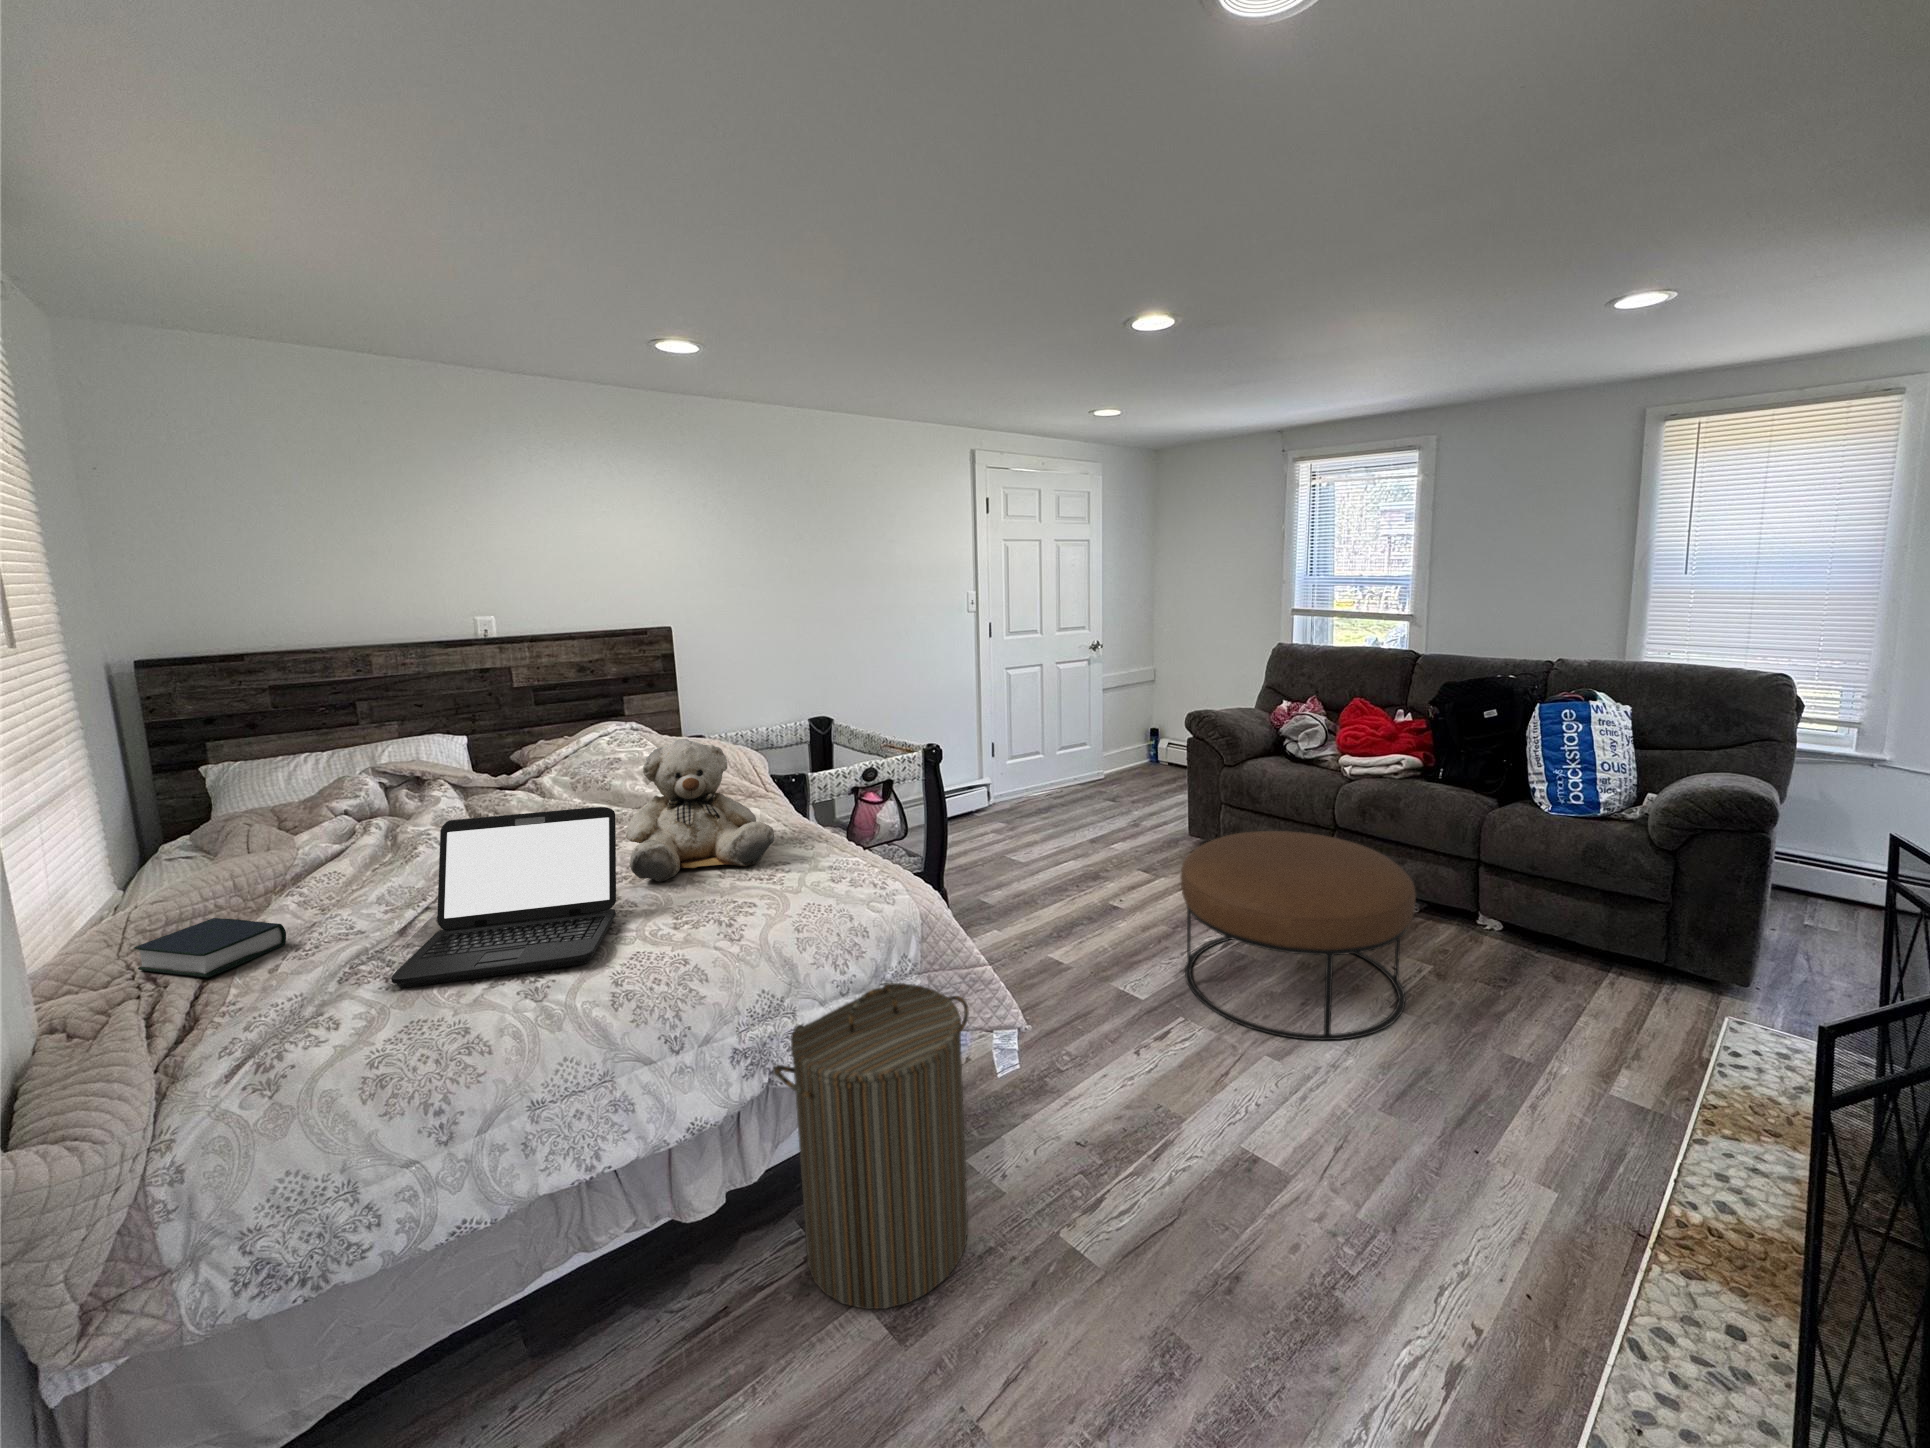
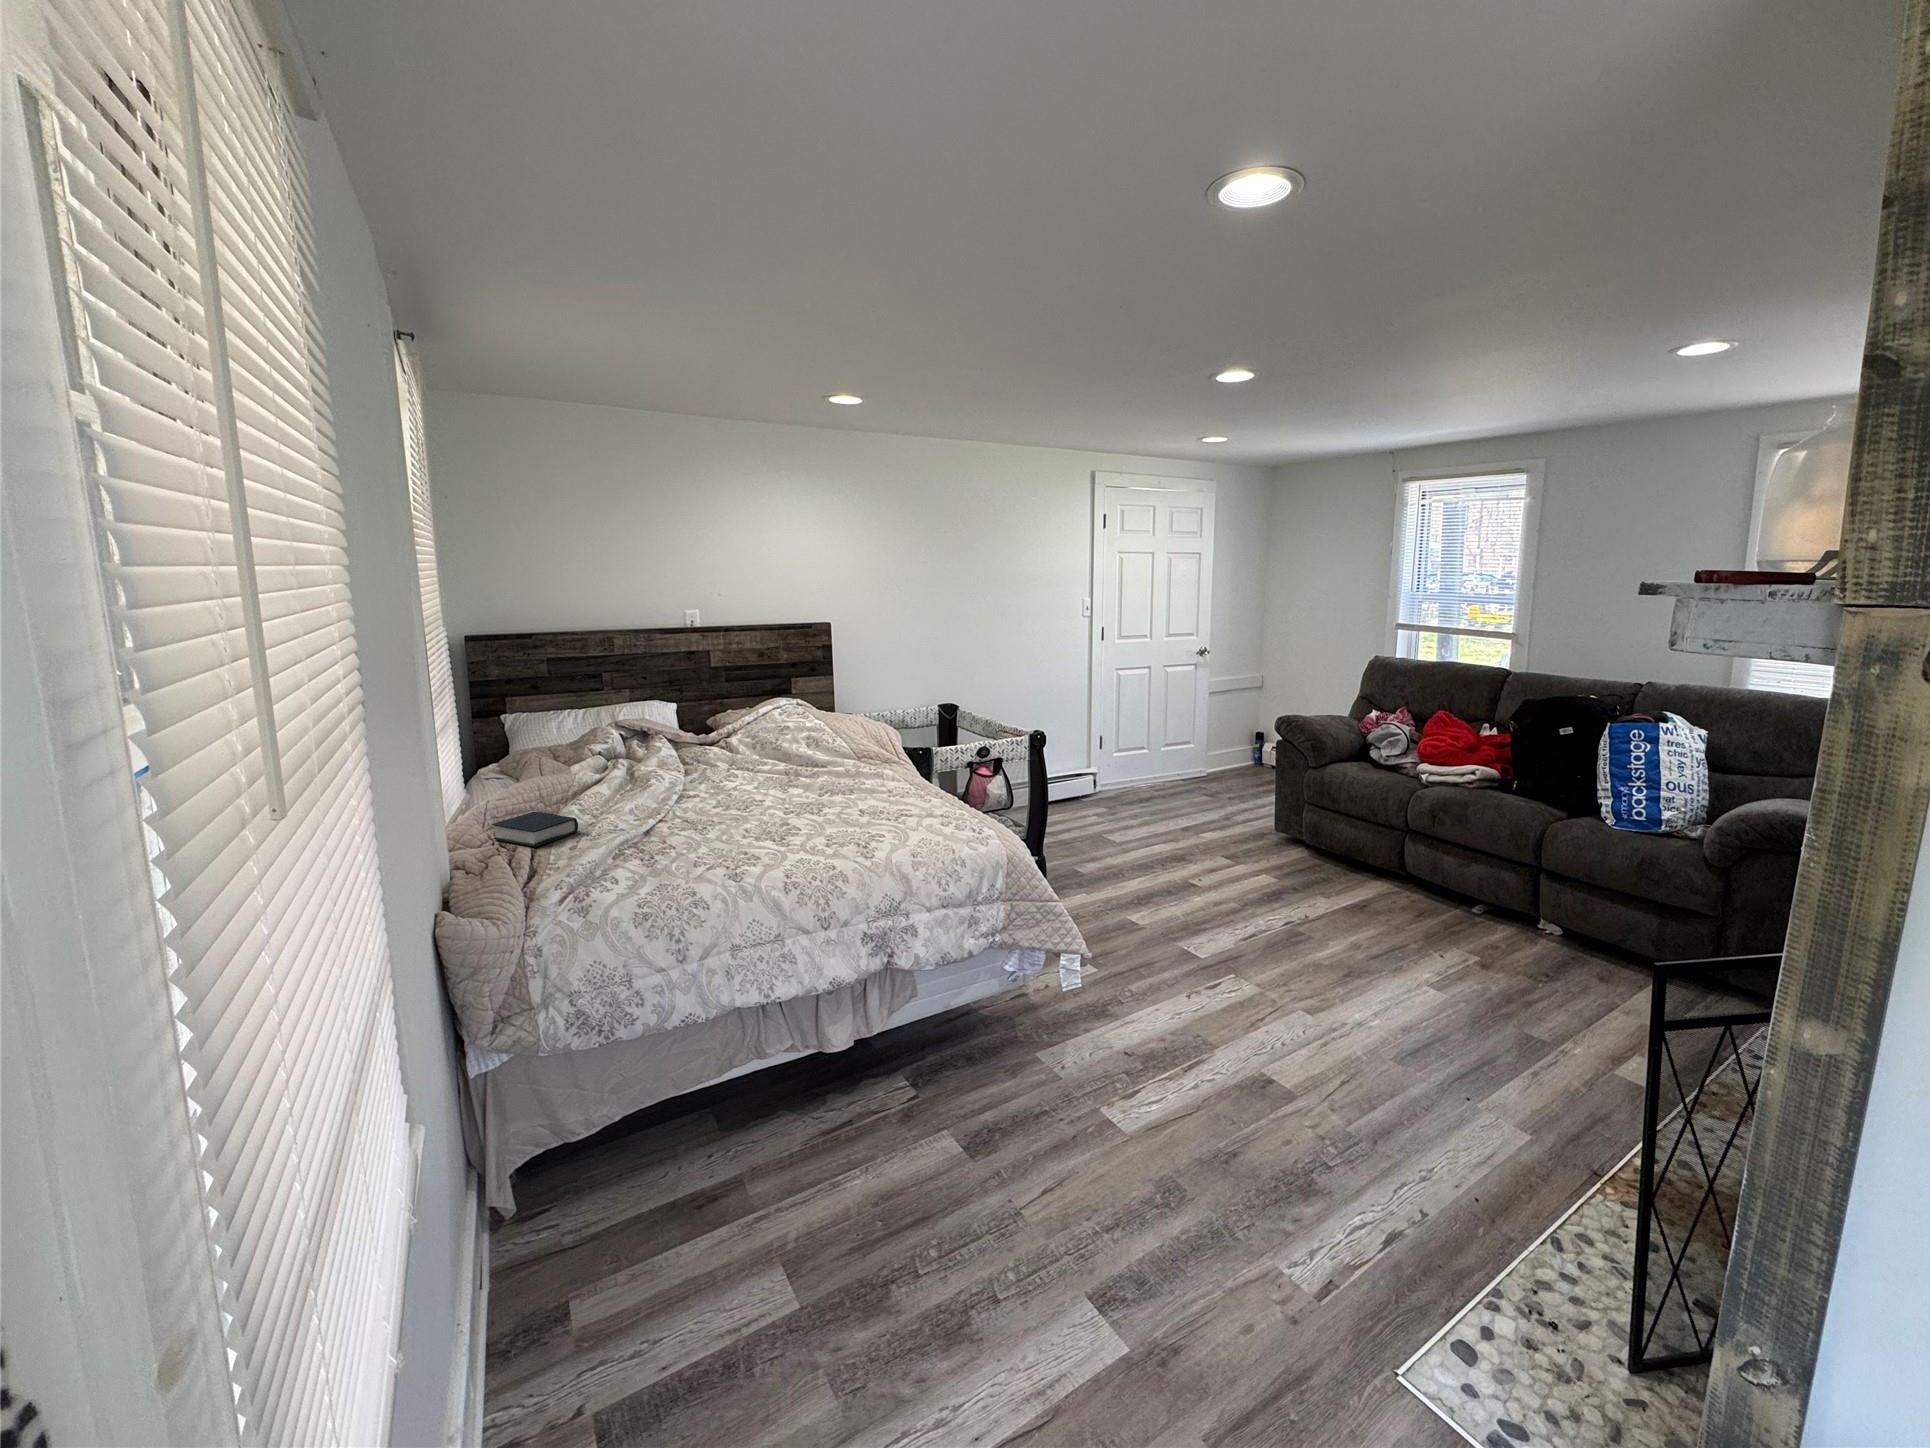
teddy bear: present [626,739,774,882] -> none [795,711,902,816]
laptop: present [391,807,616,988] -> none [644,755,790,865]
ottoman: present [1181,831,1416,1040] -> none [1243,824,1455,1004]
laundry hamper: present [774,983,969,1309] -> none [892,901,1039,1137]

